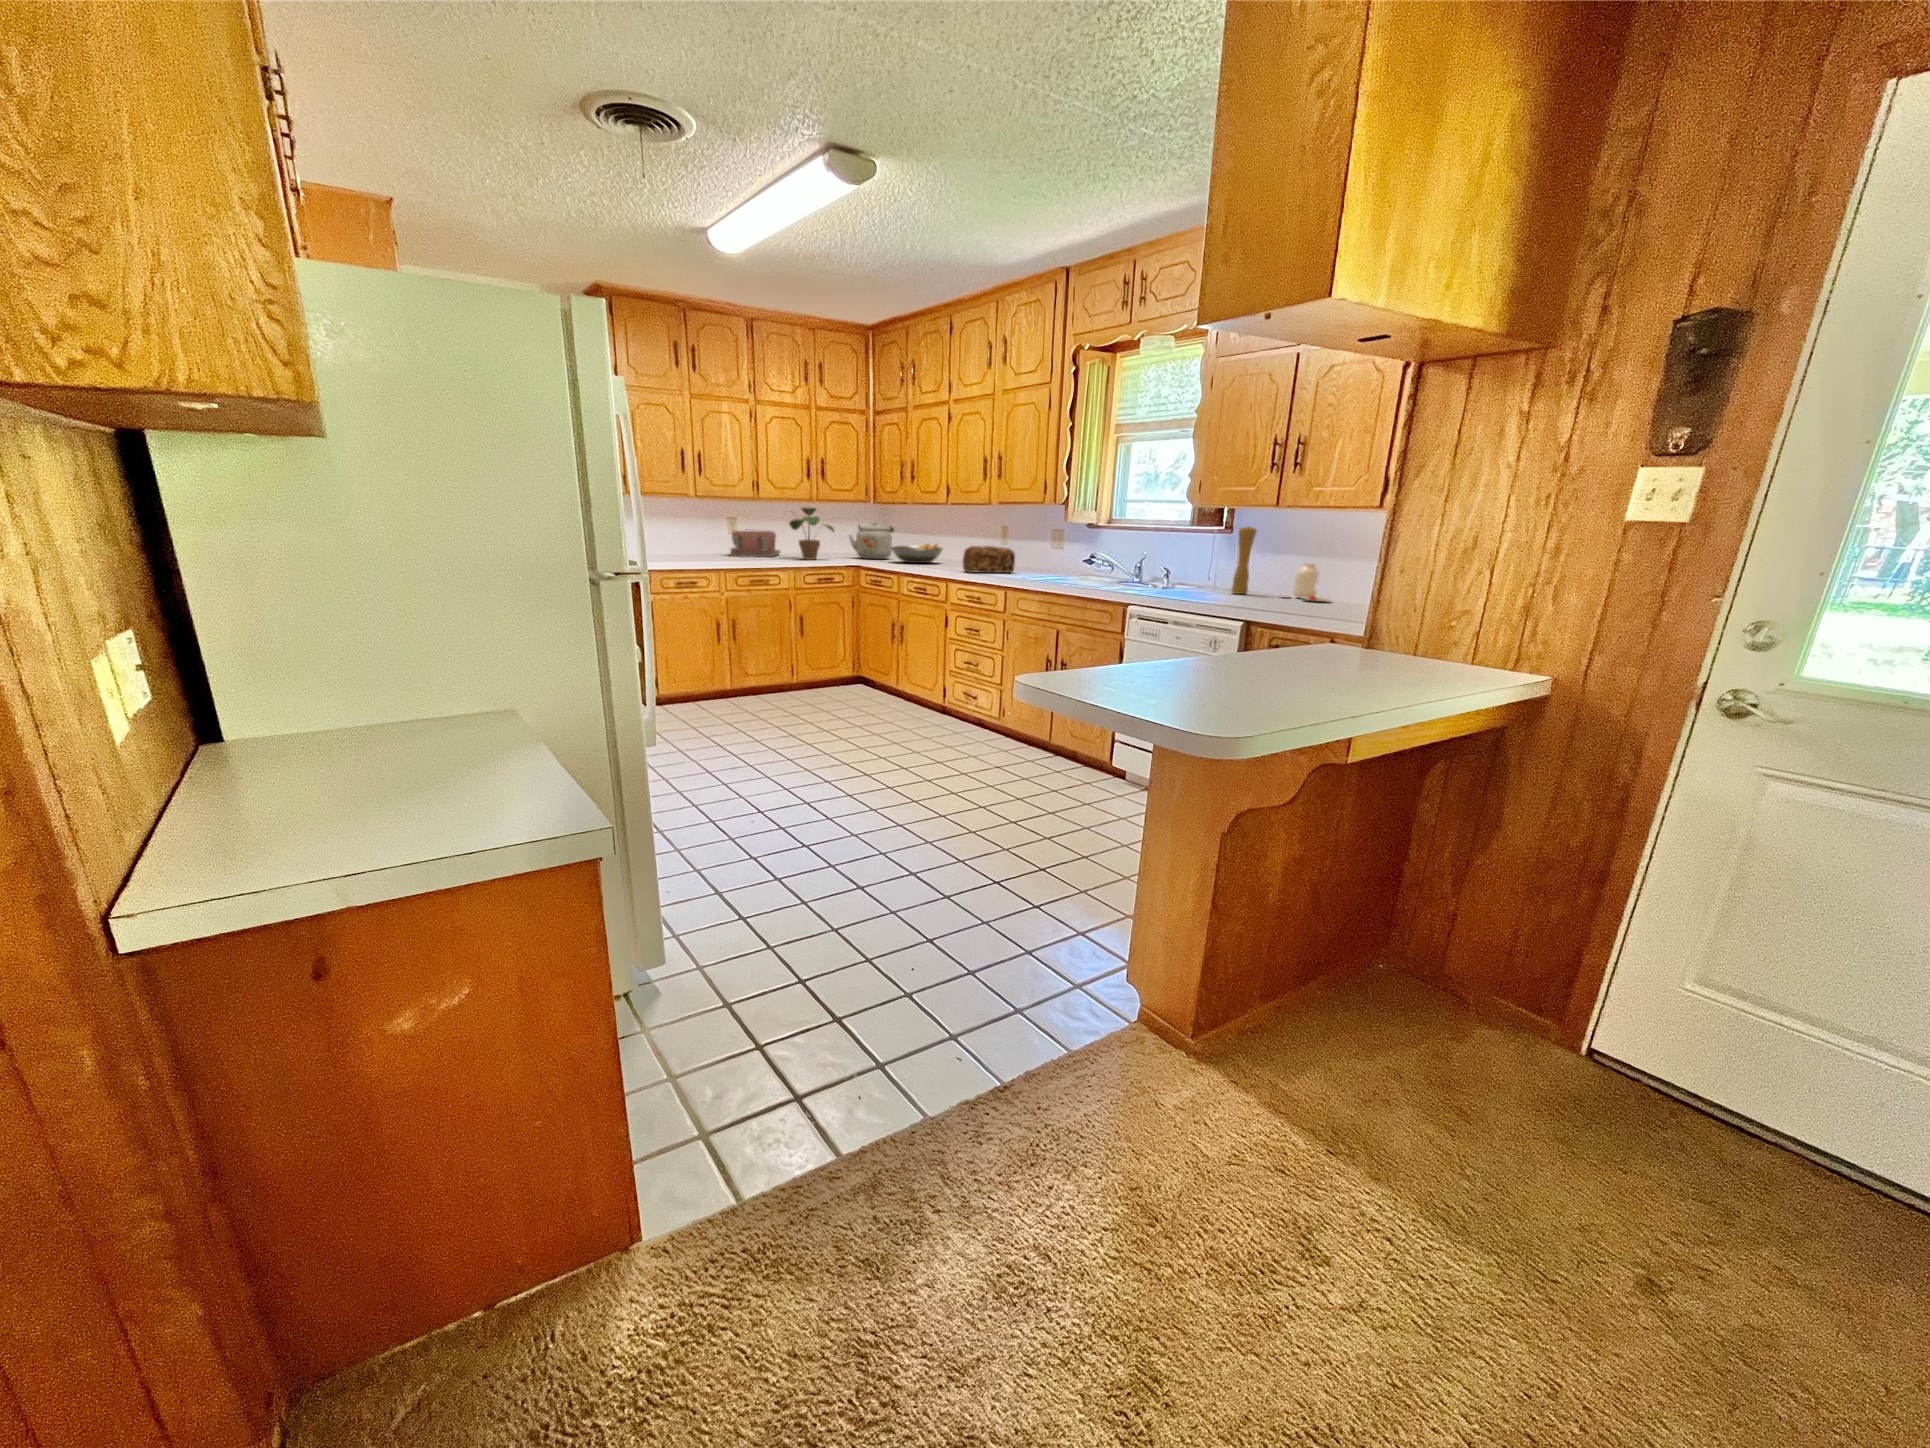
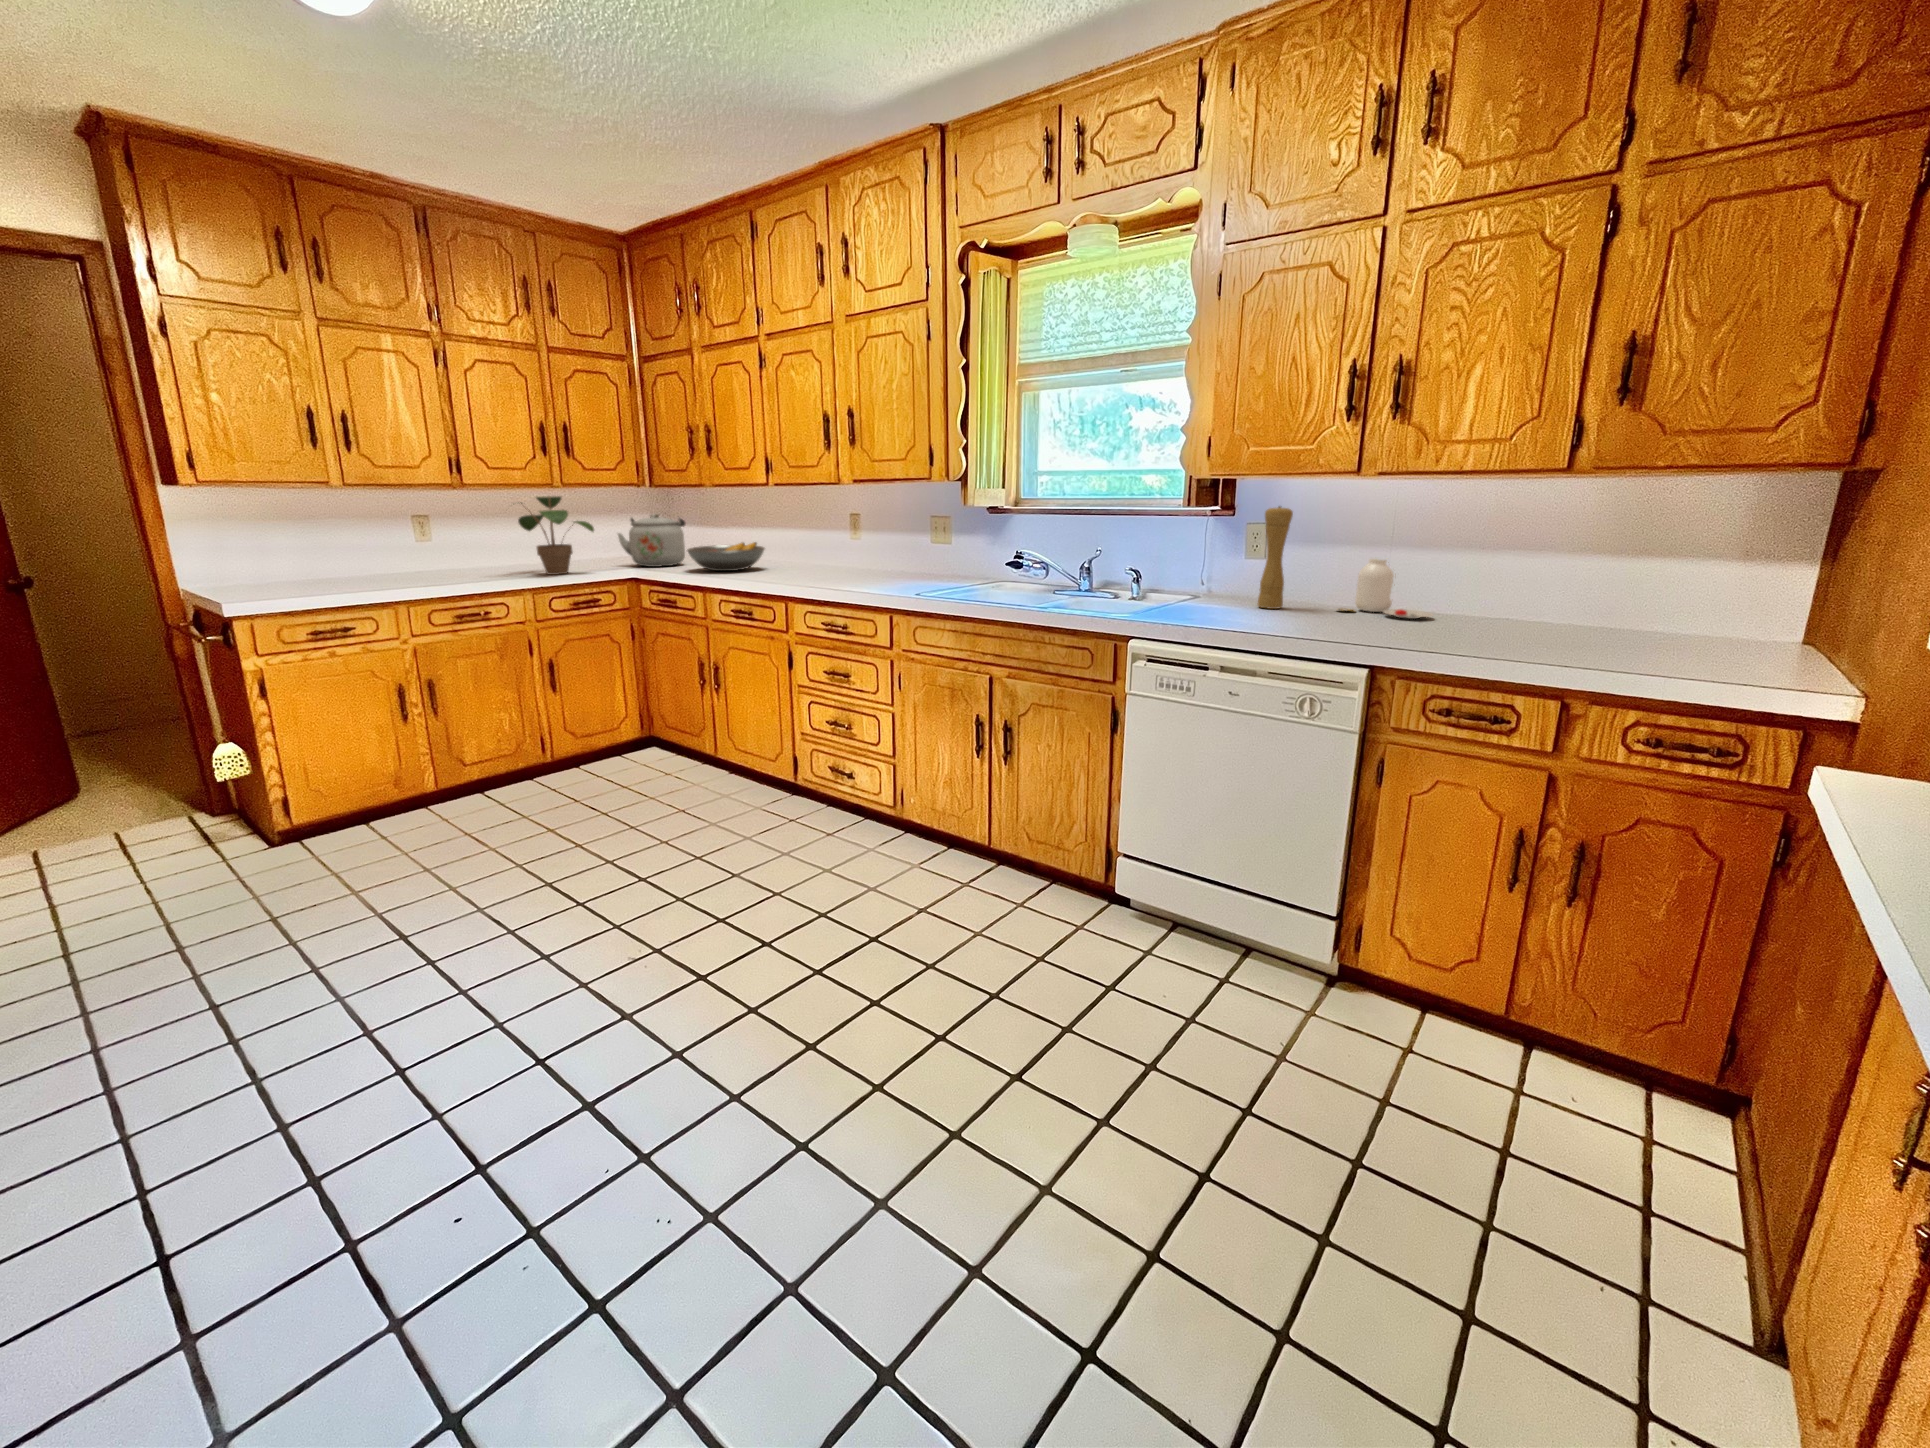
toaster: present [730,529,780,557] -> none [418,531,510,576]
bread loaf: present [963,546,1015,573] -> none [809,546,889,588]

